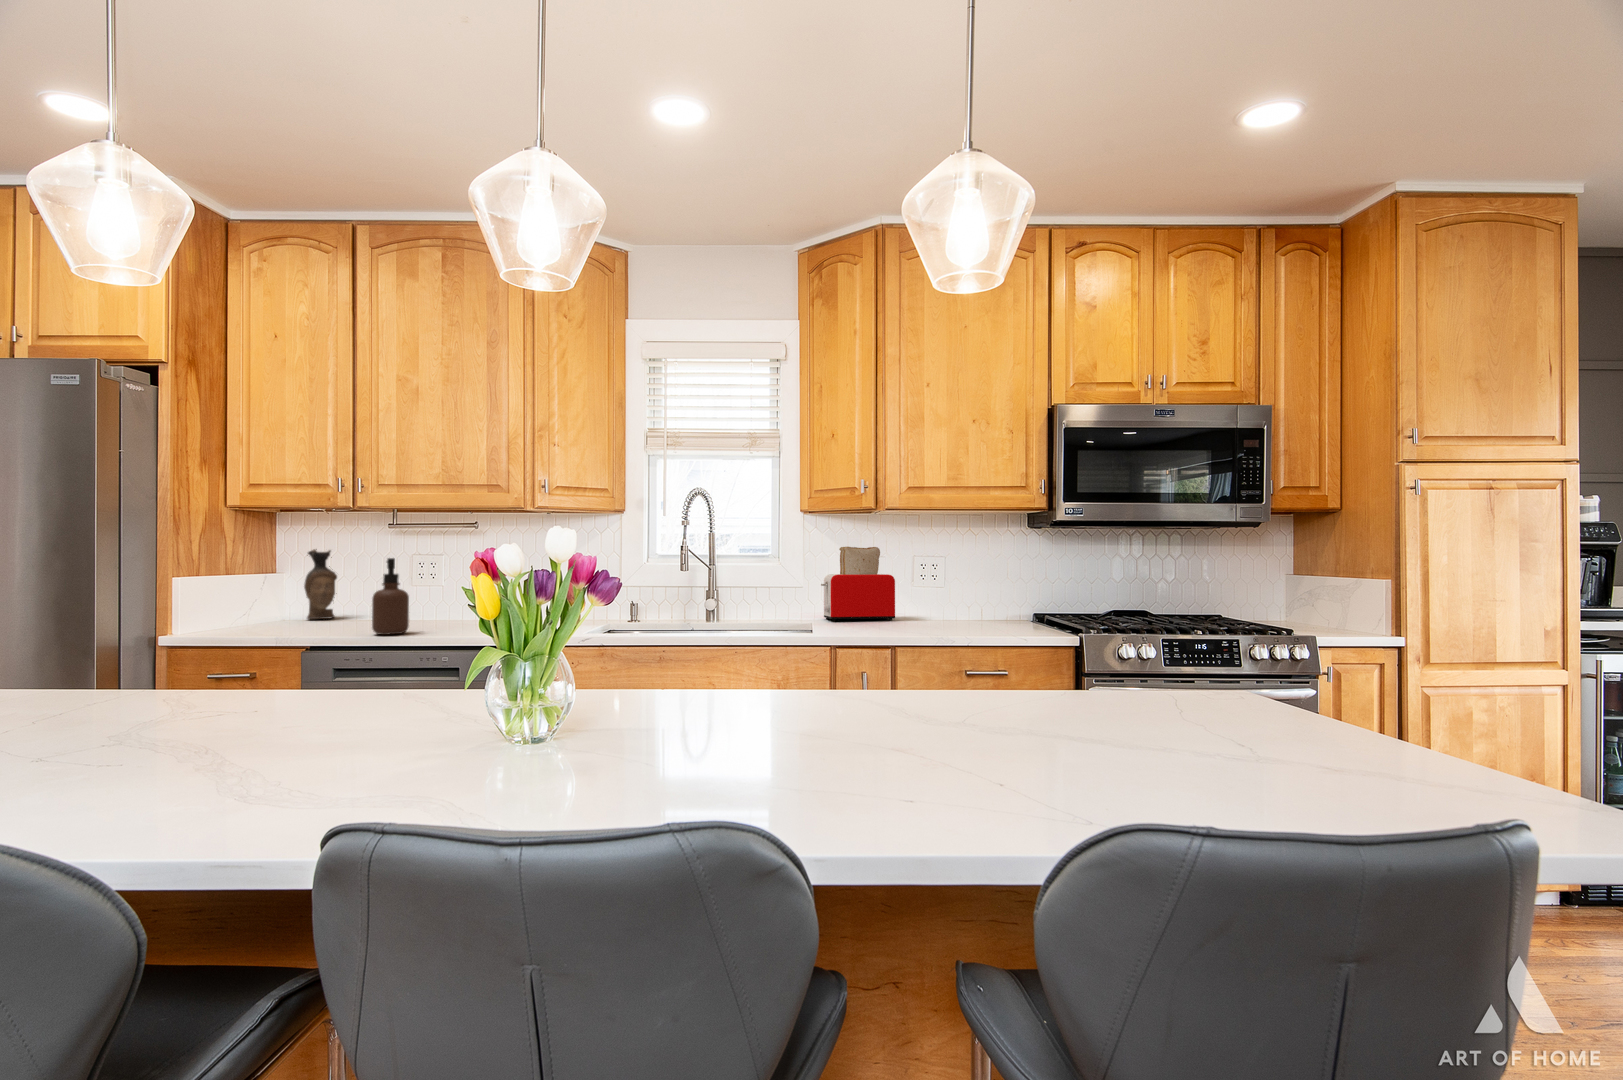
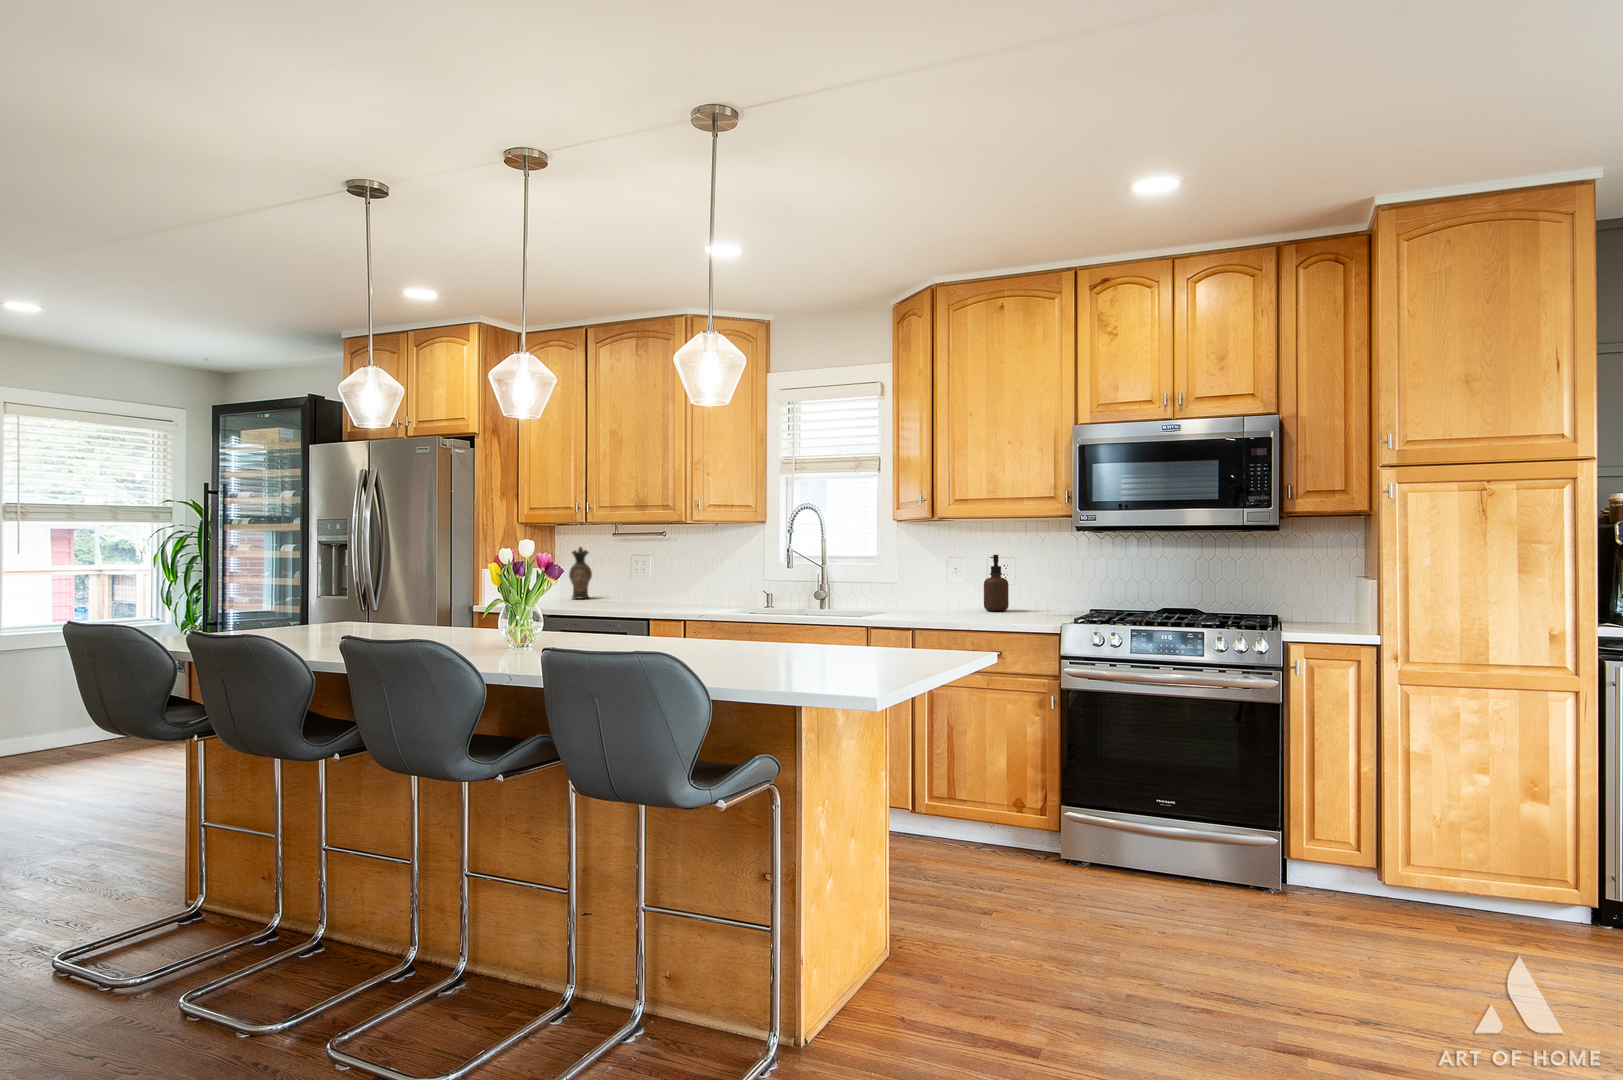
toaster: present [821,547,895,621] -> none [911,548,972,610]
soap dispenser: present [372,558,409,635] -> present [984,555,1009,611]

